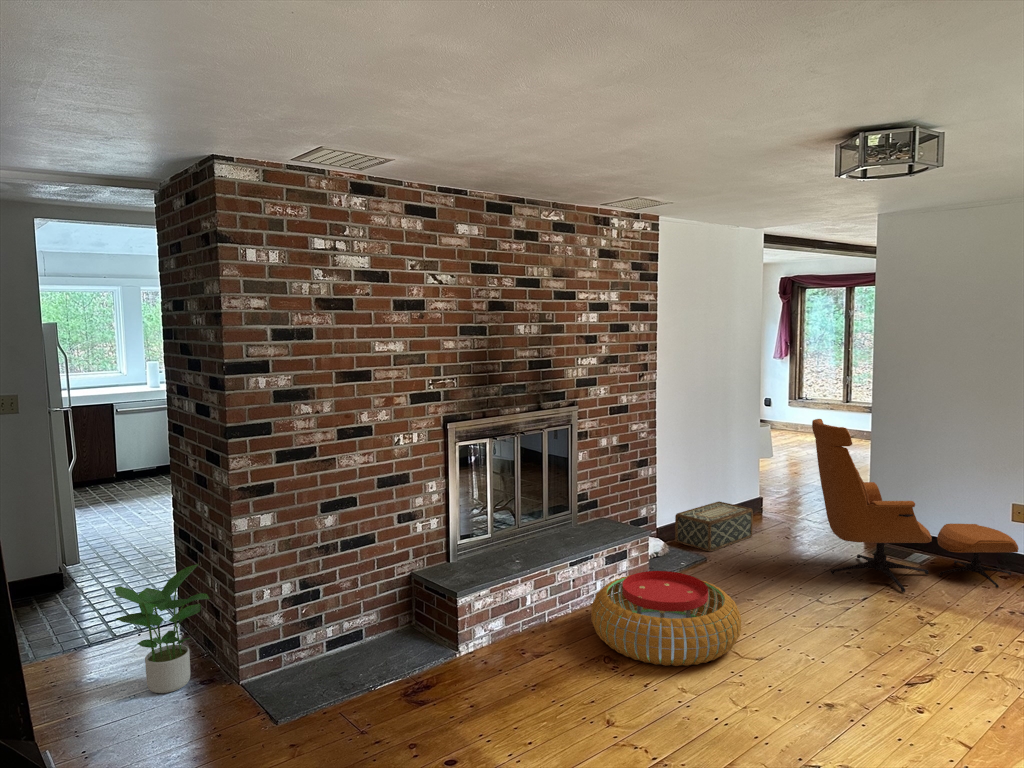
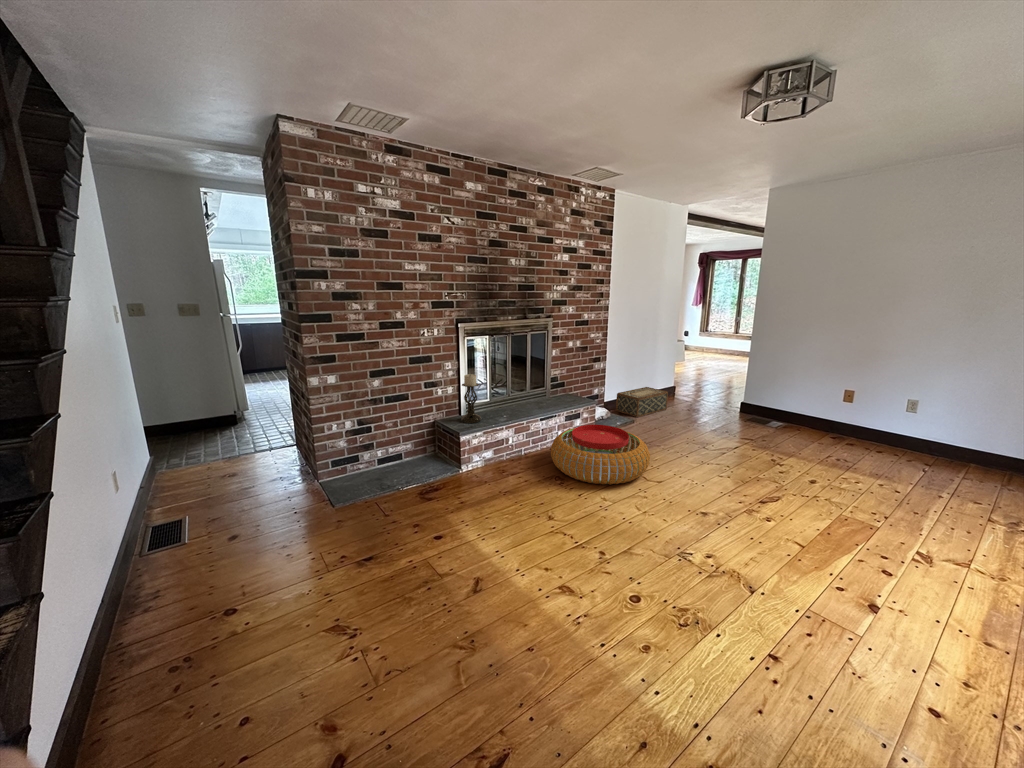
lounge chair: present [812,419,1019,592] -> none [712,330,848,445]
candle holder: none [453,500,484,577] -> present [461,373,481,423]
potted plant: present [115,564,210,693] -> none [232,407,297,487]

